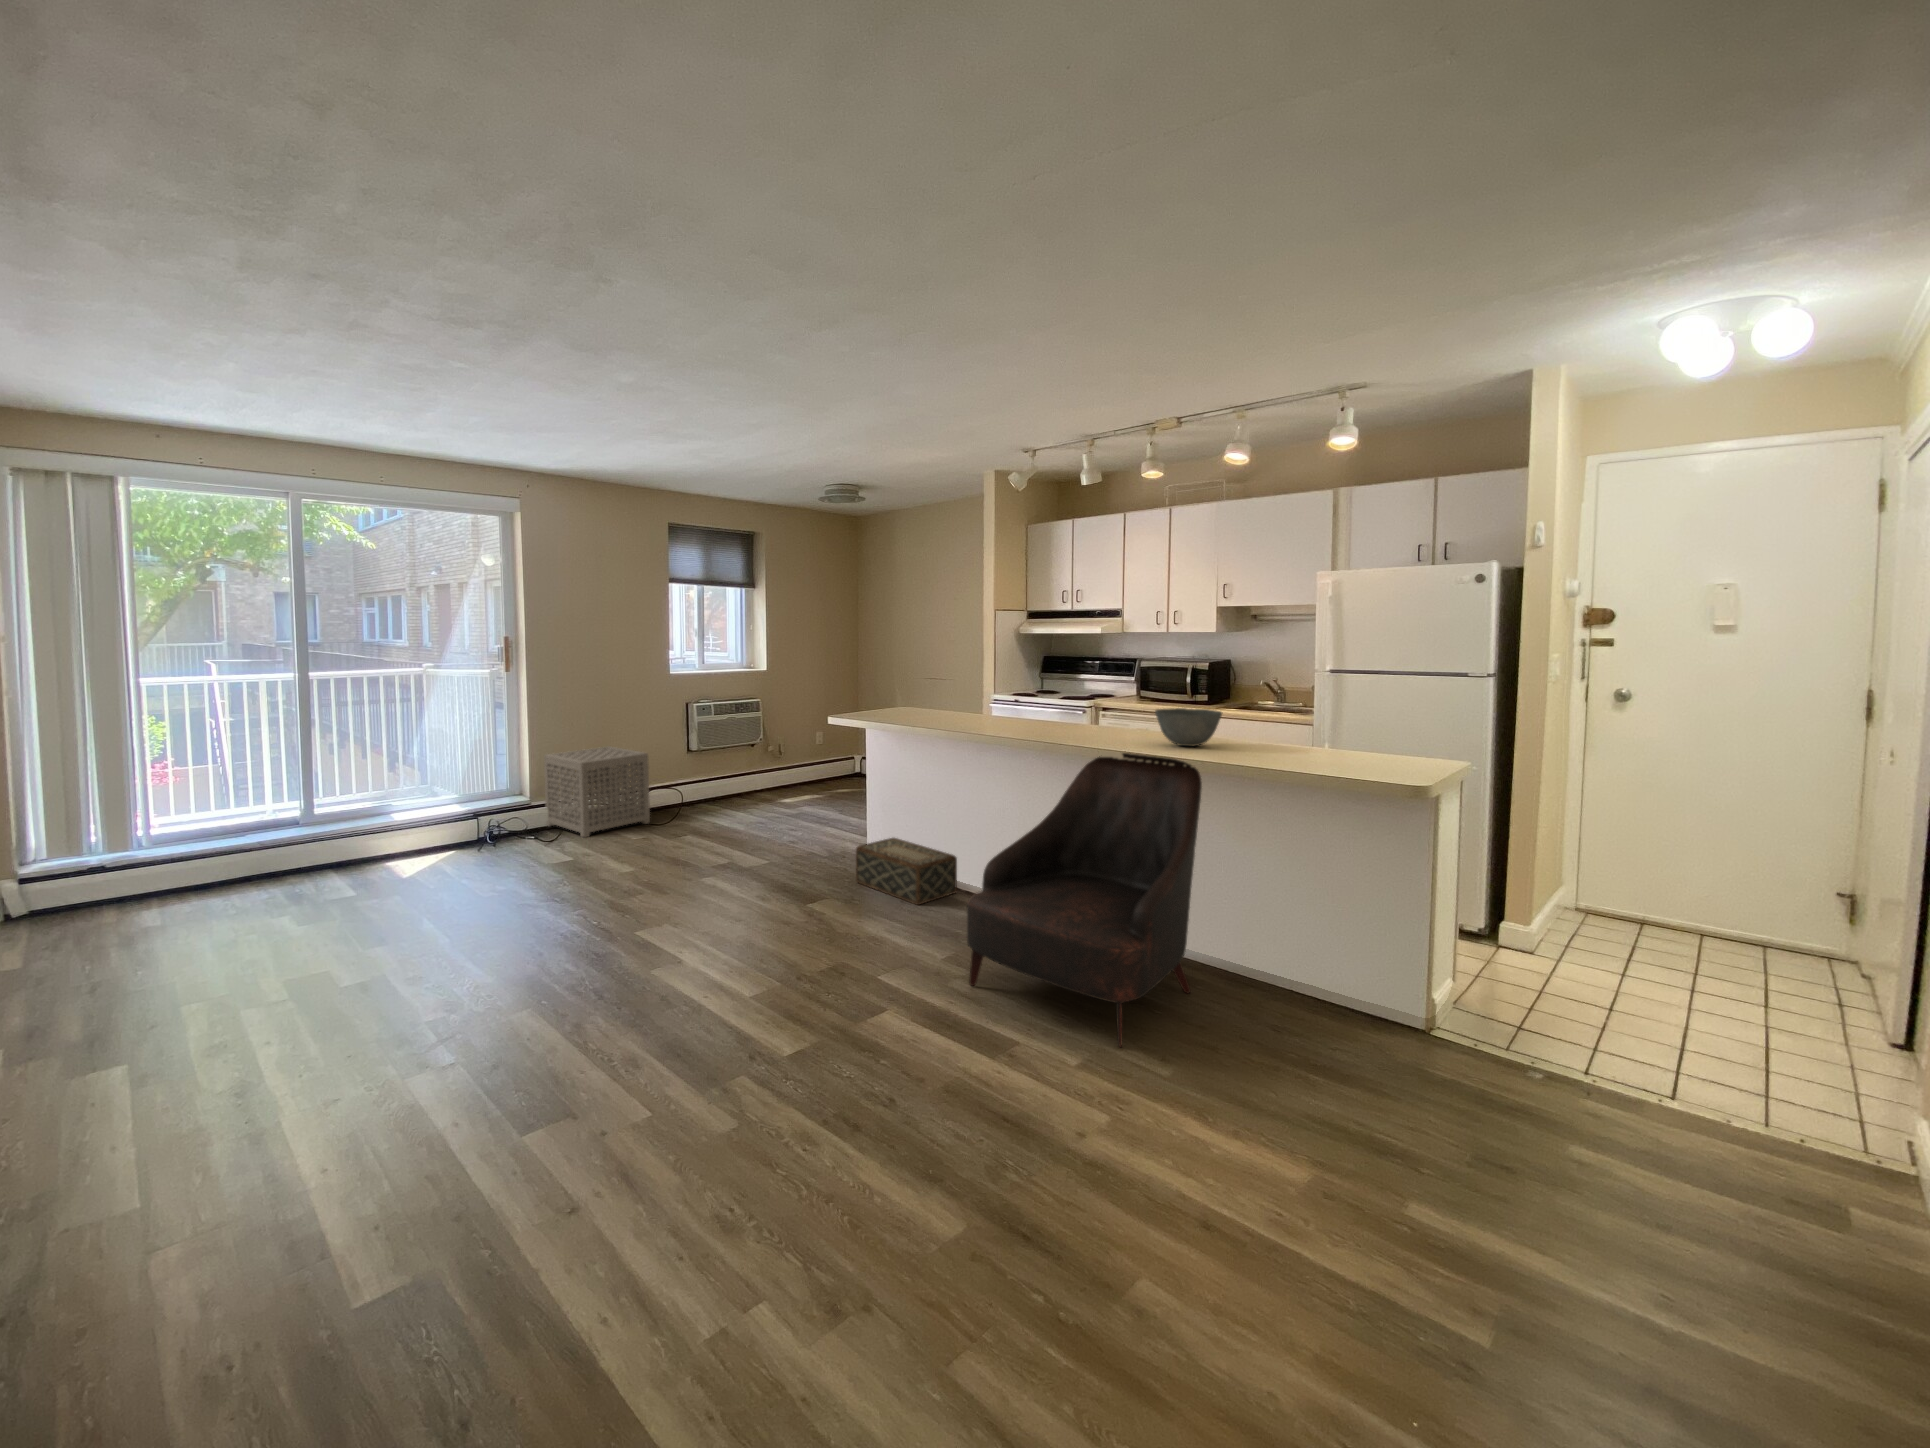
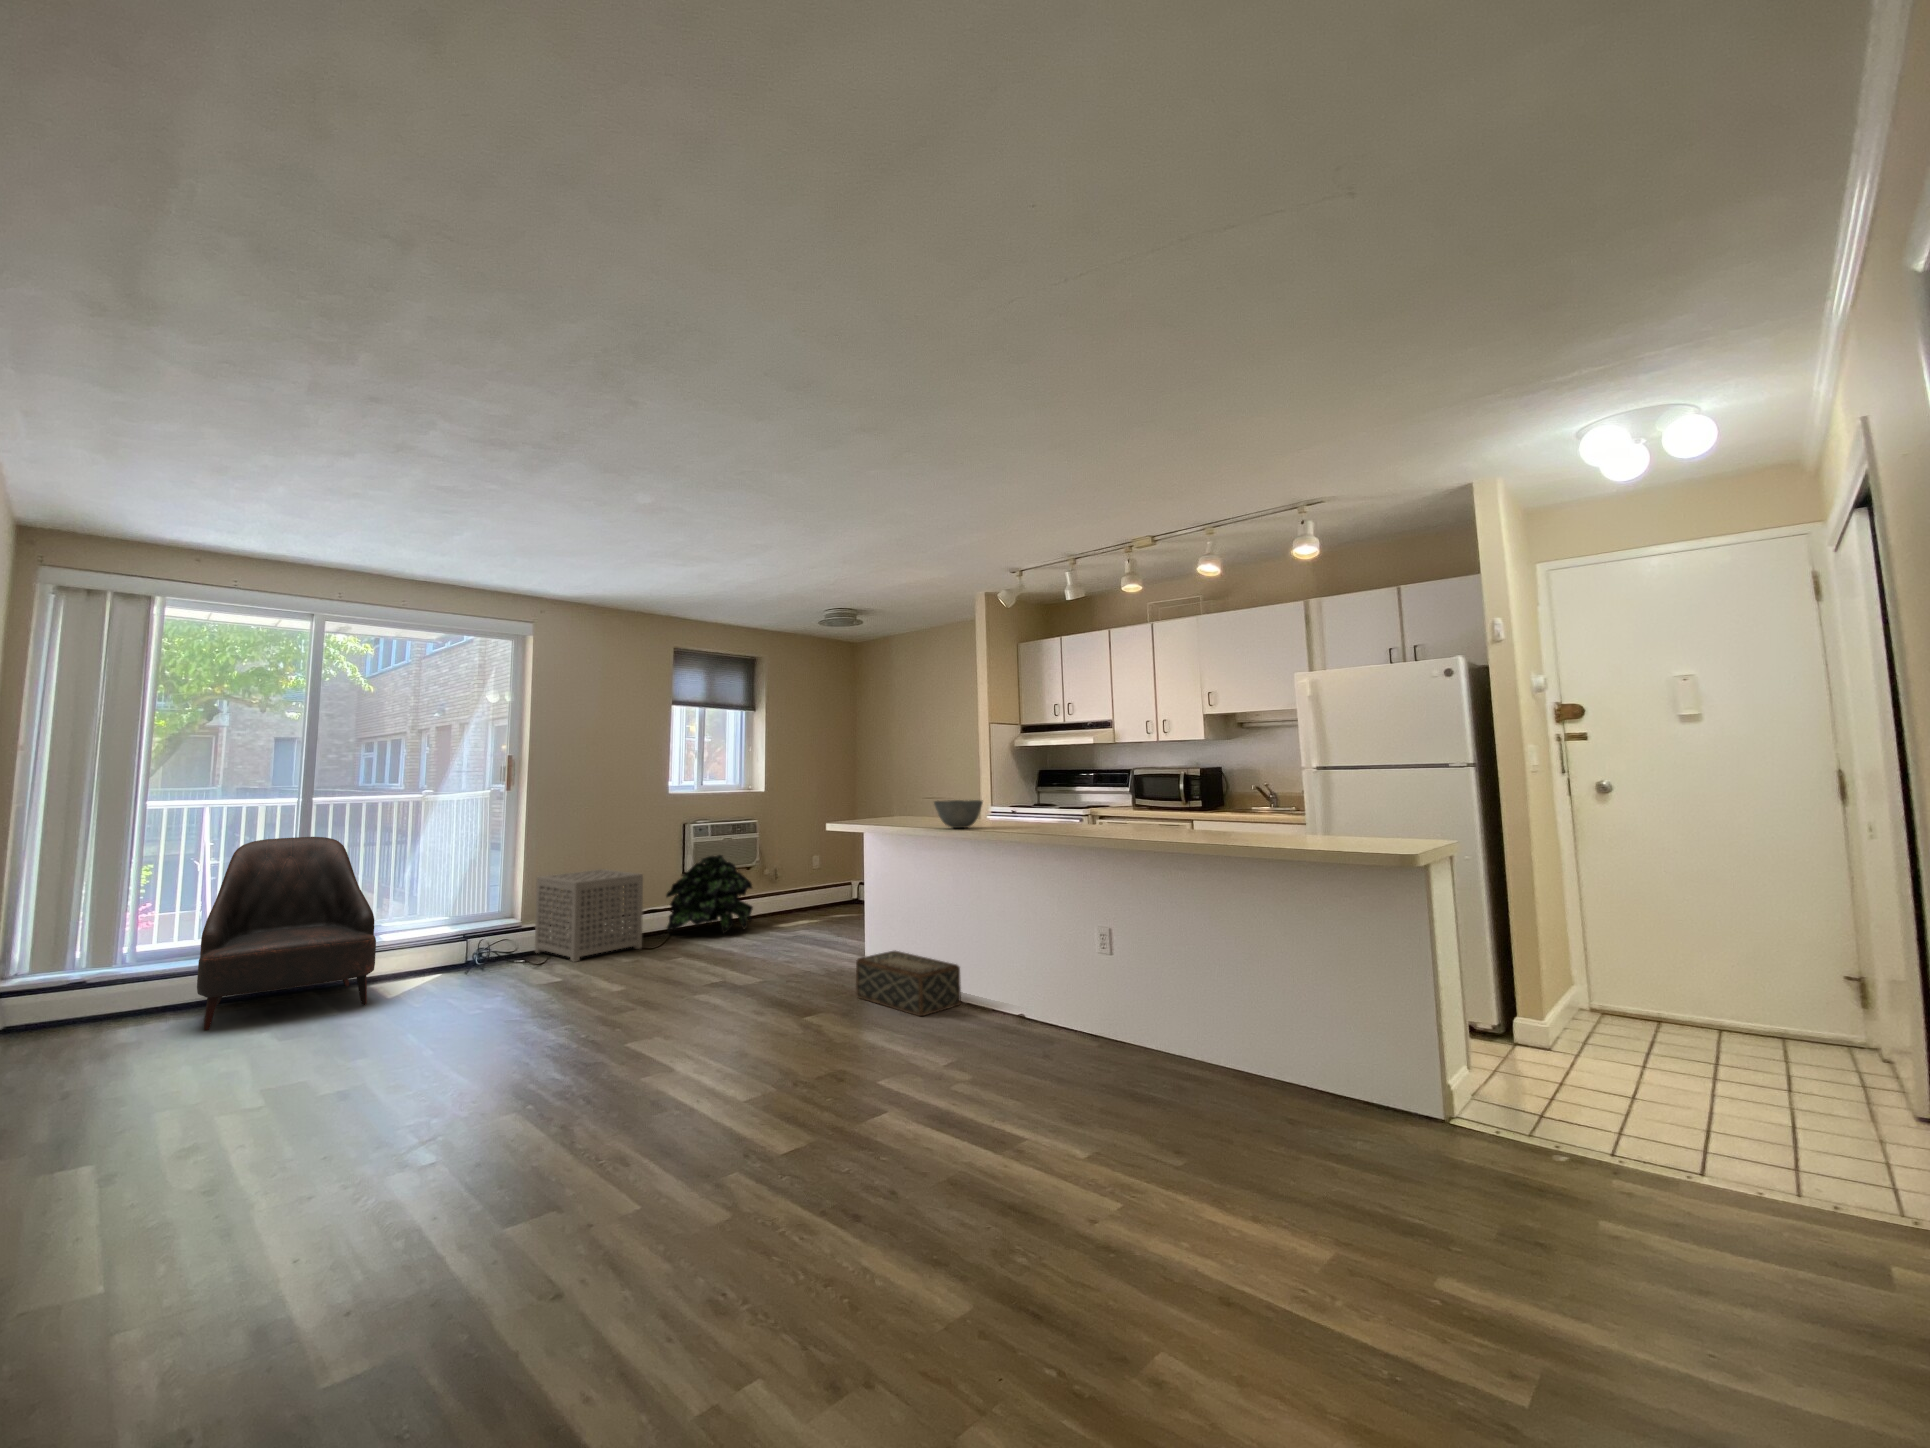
bowl: present [1155,708,1222,746] -> present [934,800,983,828]
potted plant: none [672,732,758,810] -> present [666,855,753,933]
armchair: present [967,753,1202,1047] -> present [197,837,376,1031]

